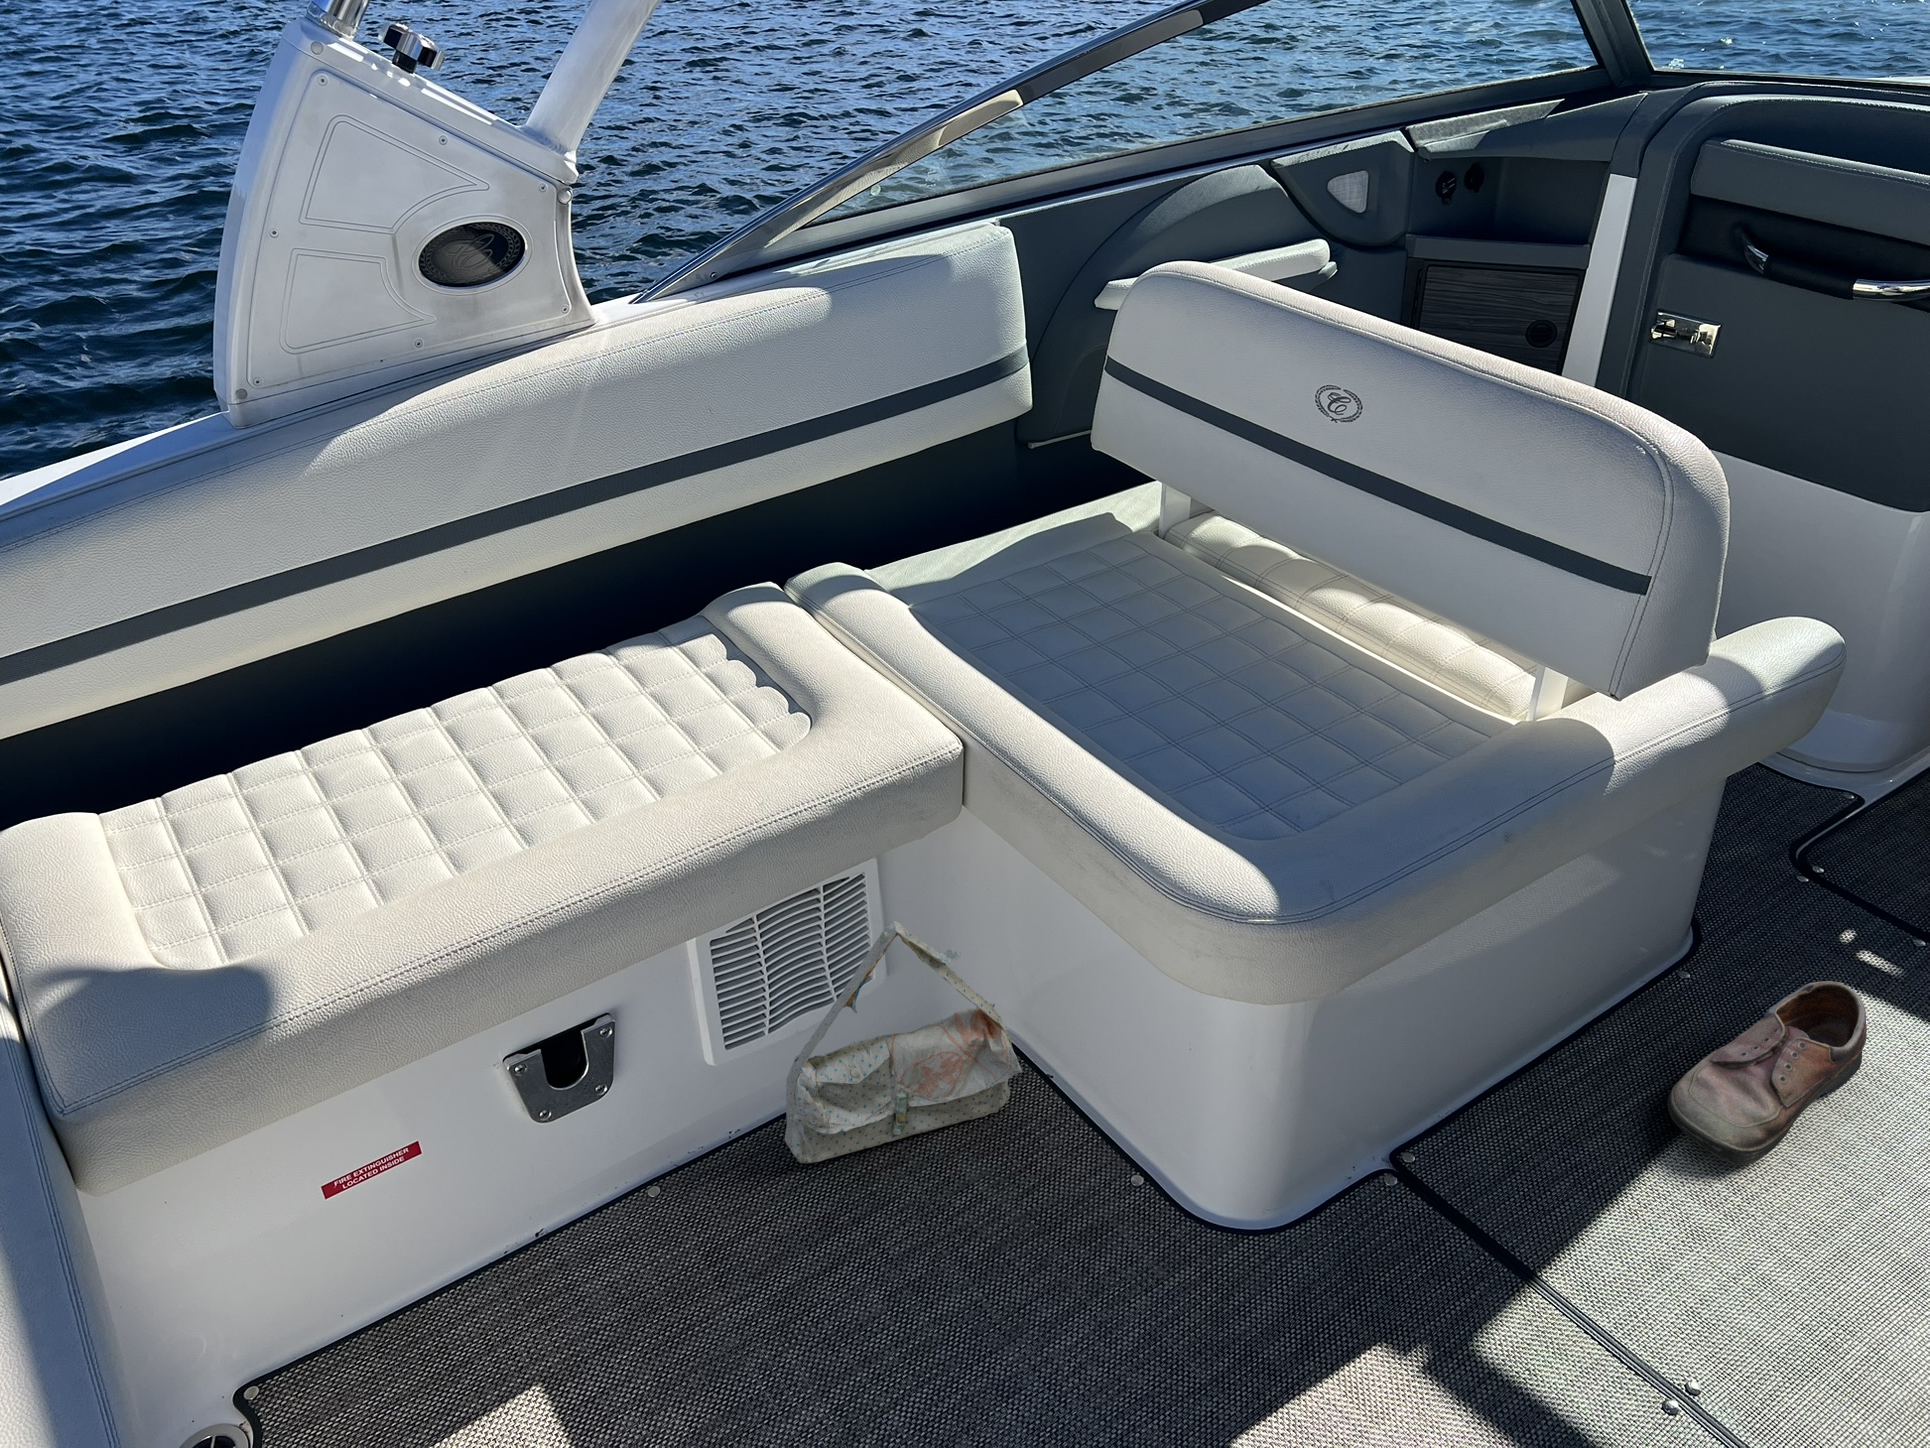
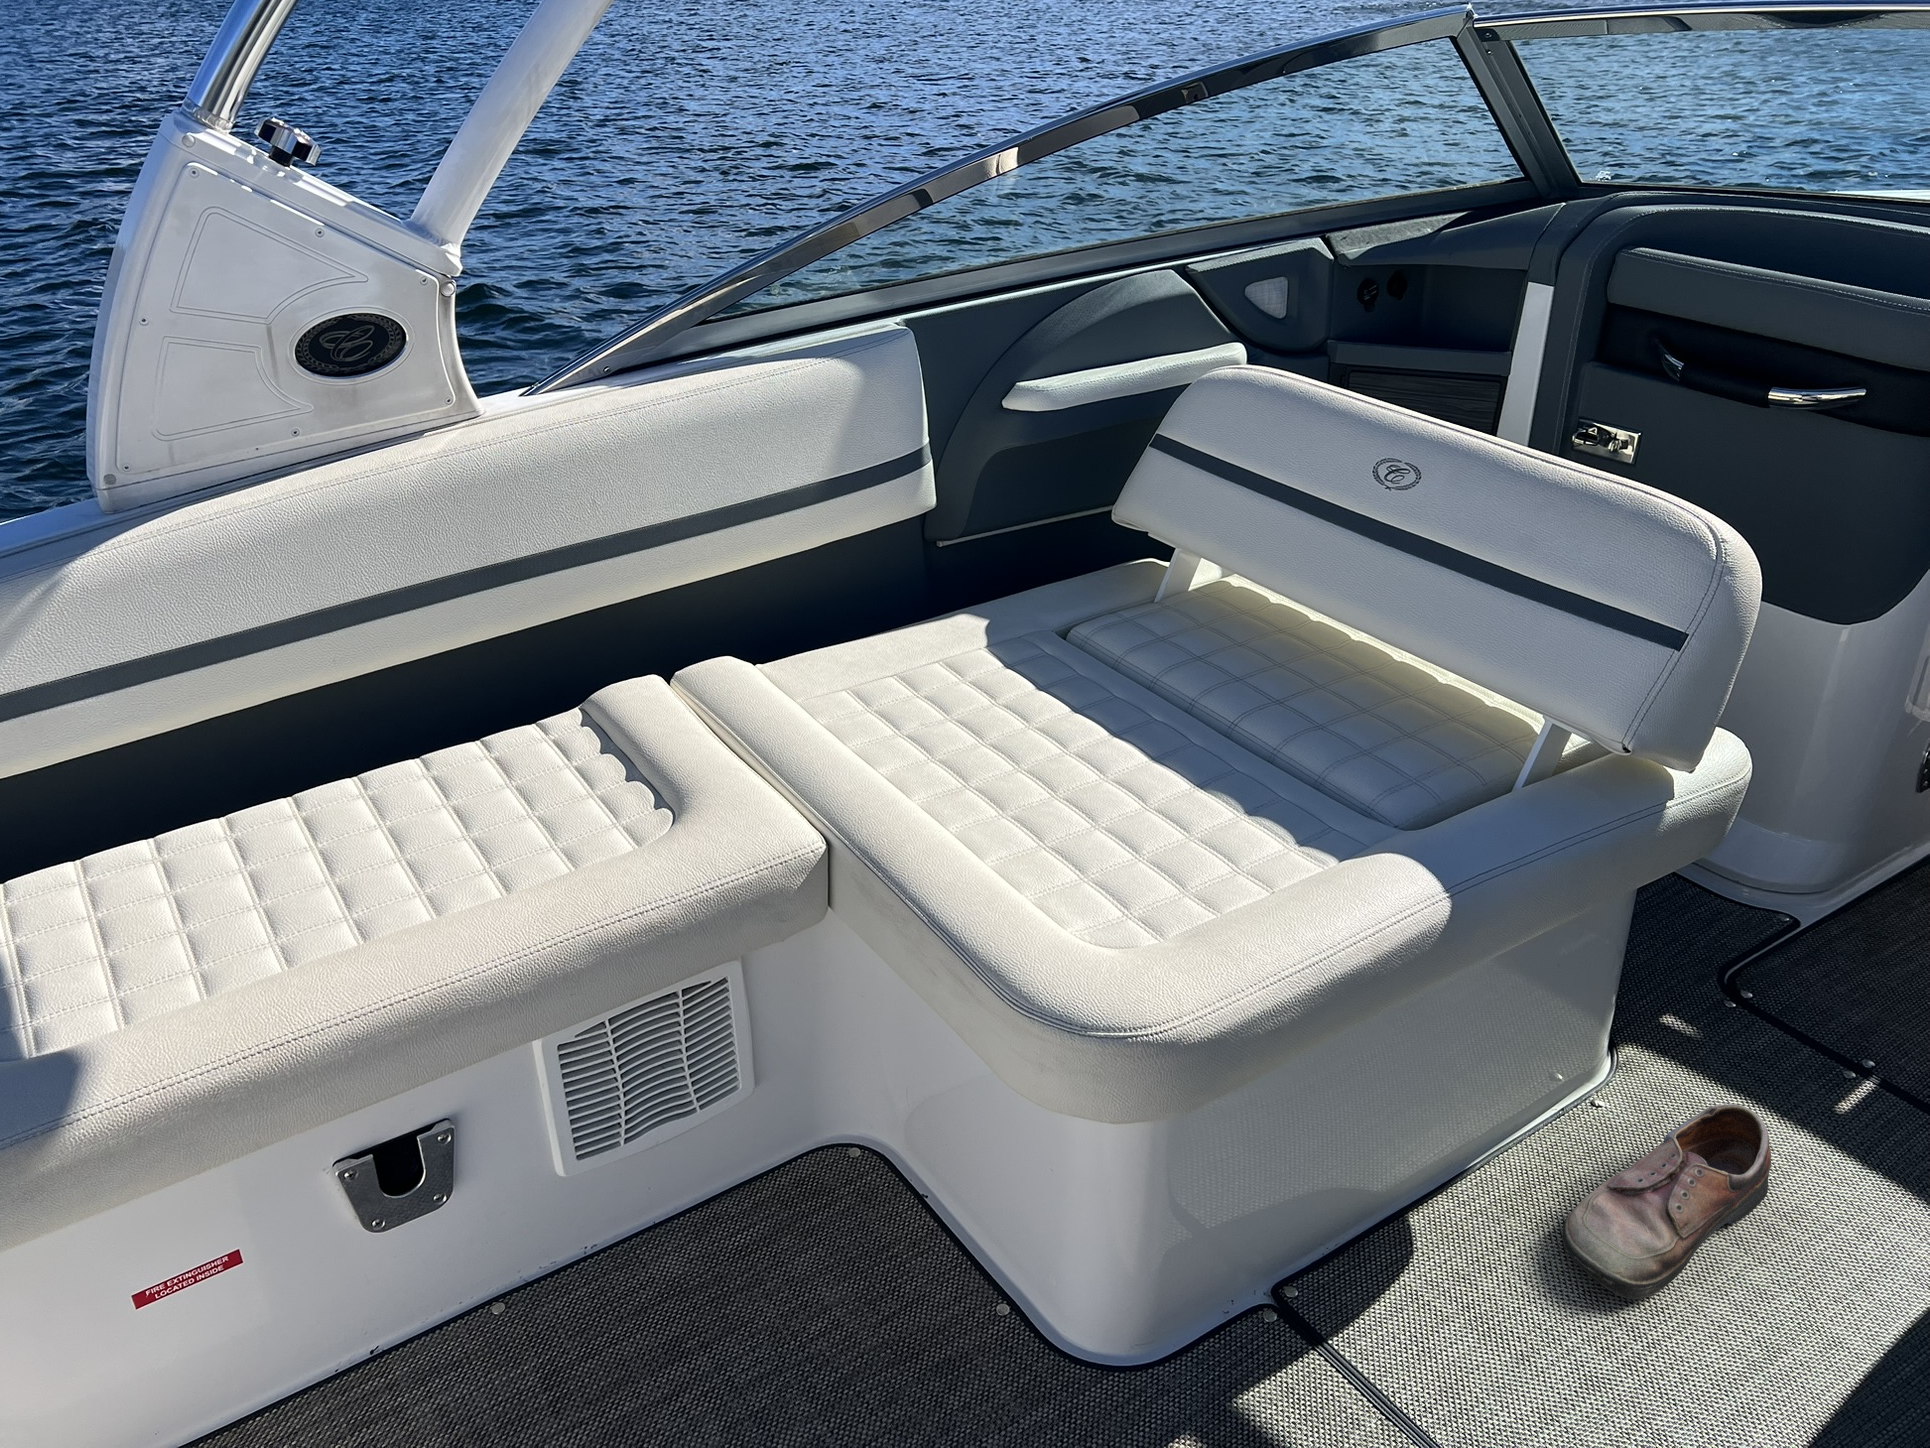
bag: present [785,920,1023,1163] -> none [638,1026,889,1281]

